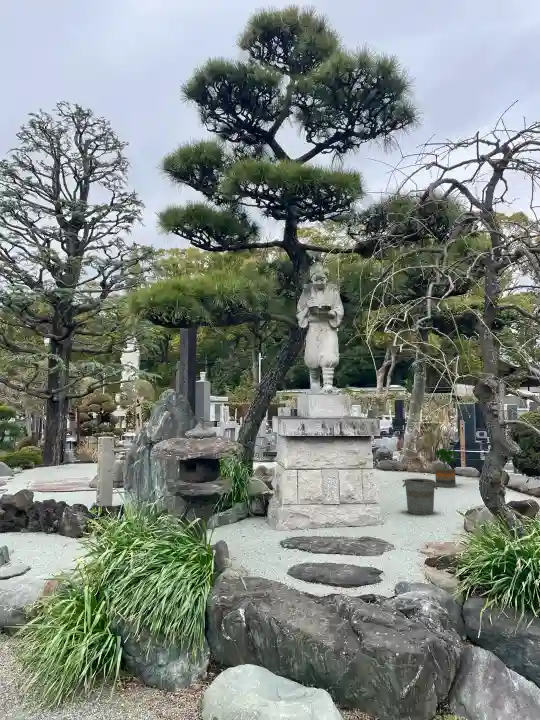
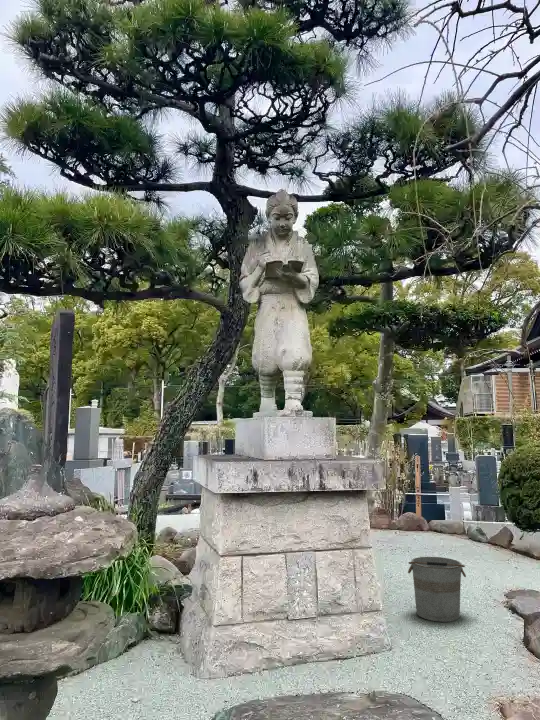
potted tree: present [435,448,459,488] -> none [419,500,456,559]

